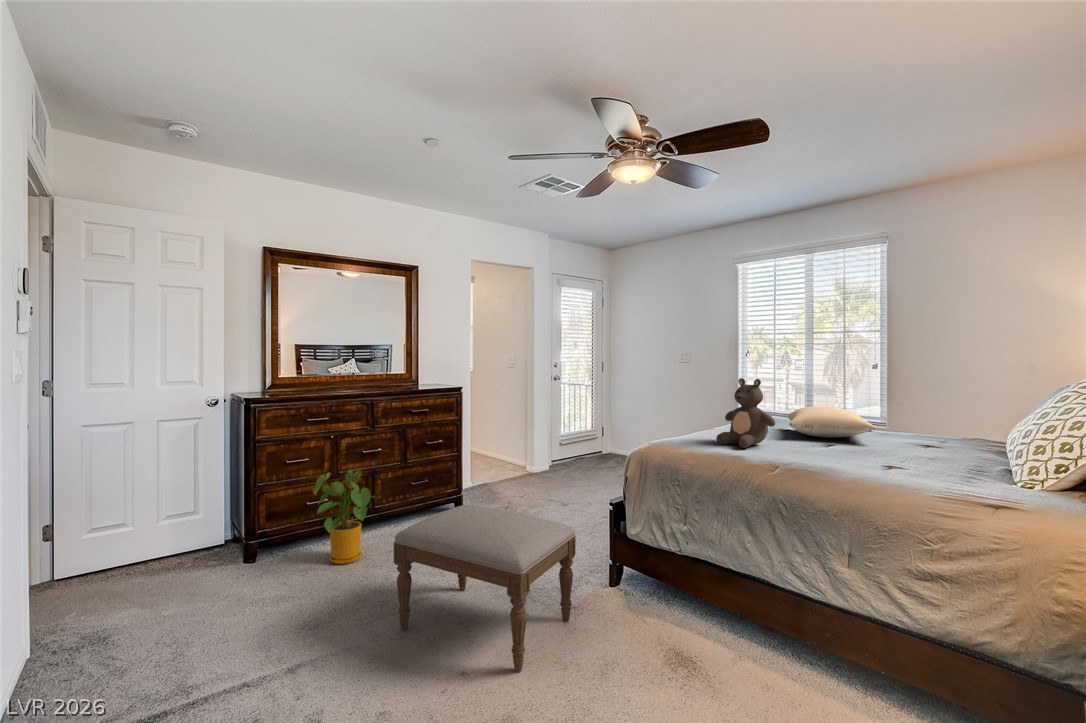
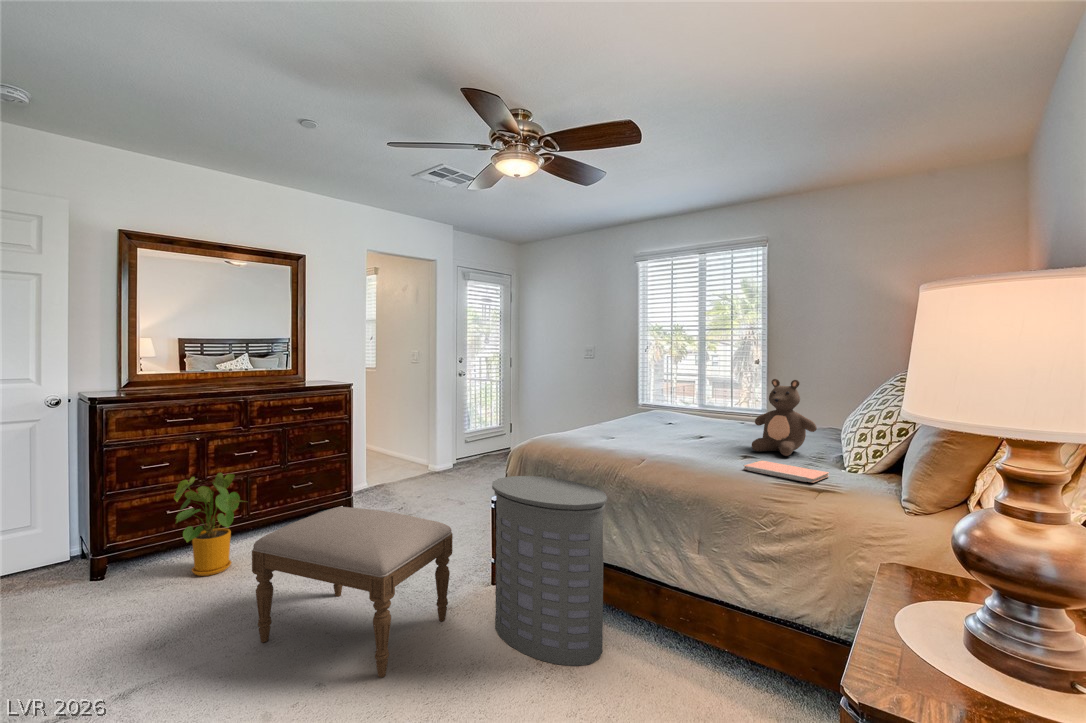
teddy bear: present [716,378,775,448] -> present [752,379,817,456]
pillow: present [788,406,877,437] -> none [667,400,742,429]
notebook: none [894,472,1002,498] -> present [744,461,829,483]
laundry hamper: none [616,481,742,677] -> present [492,476,607,666]

